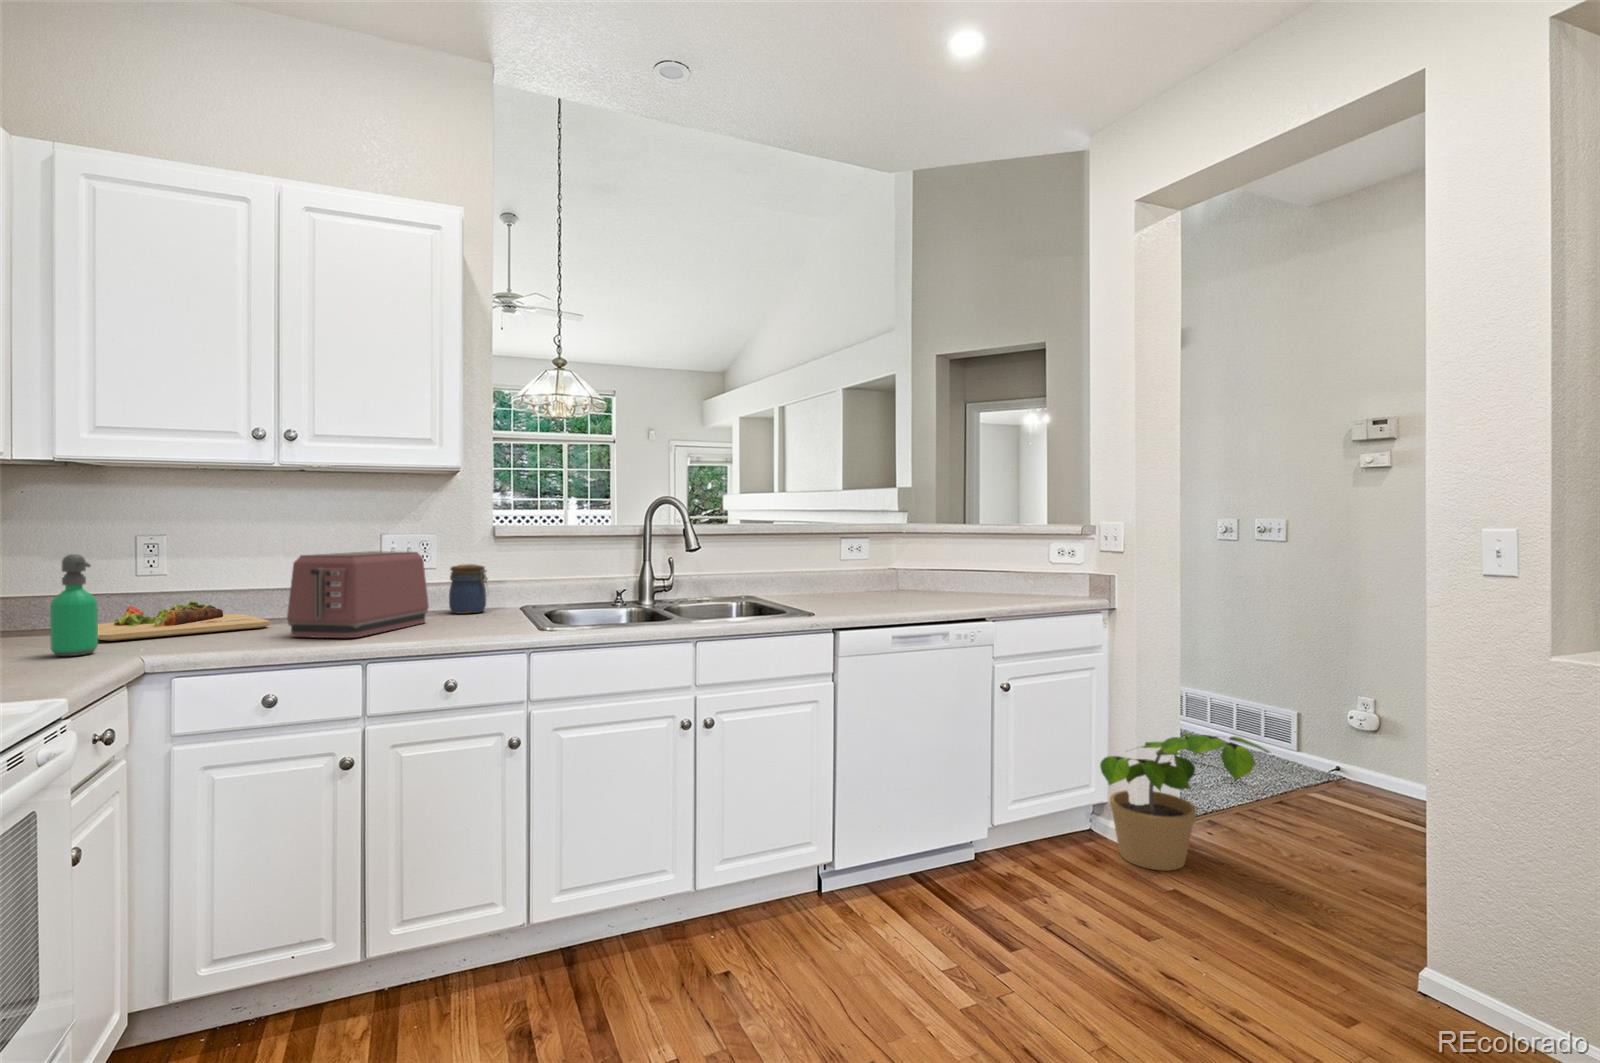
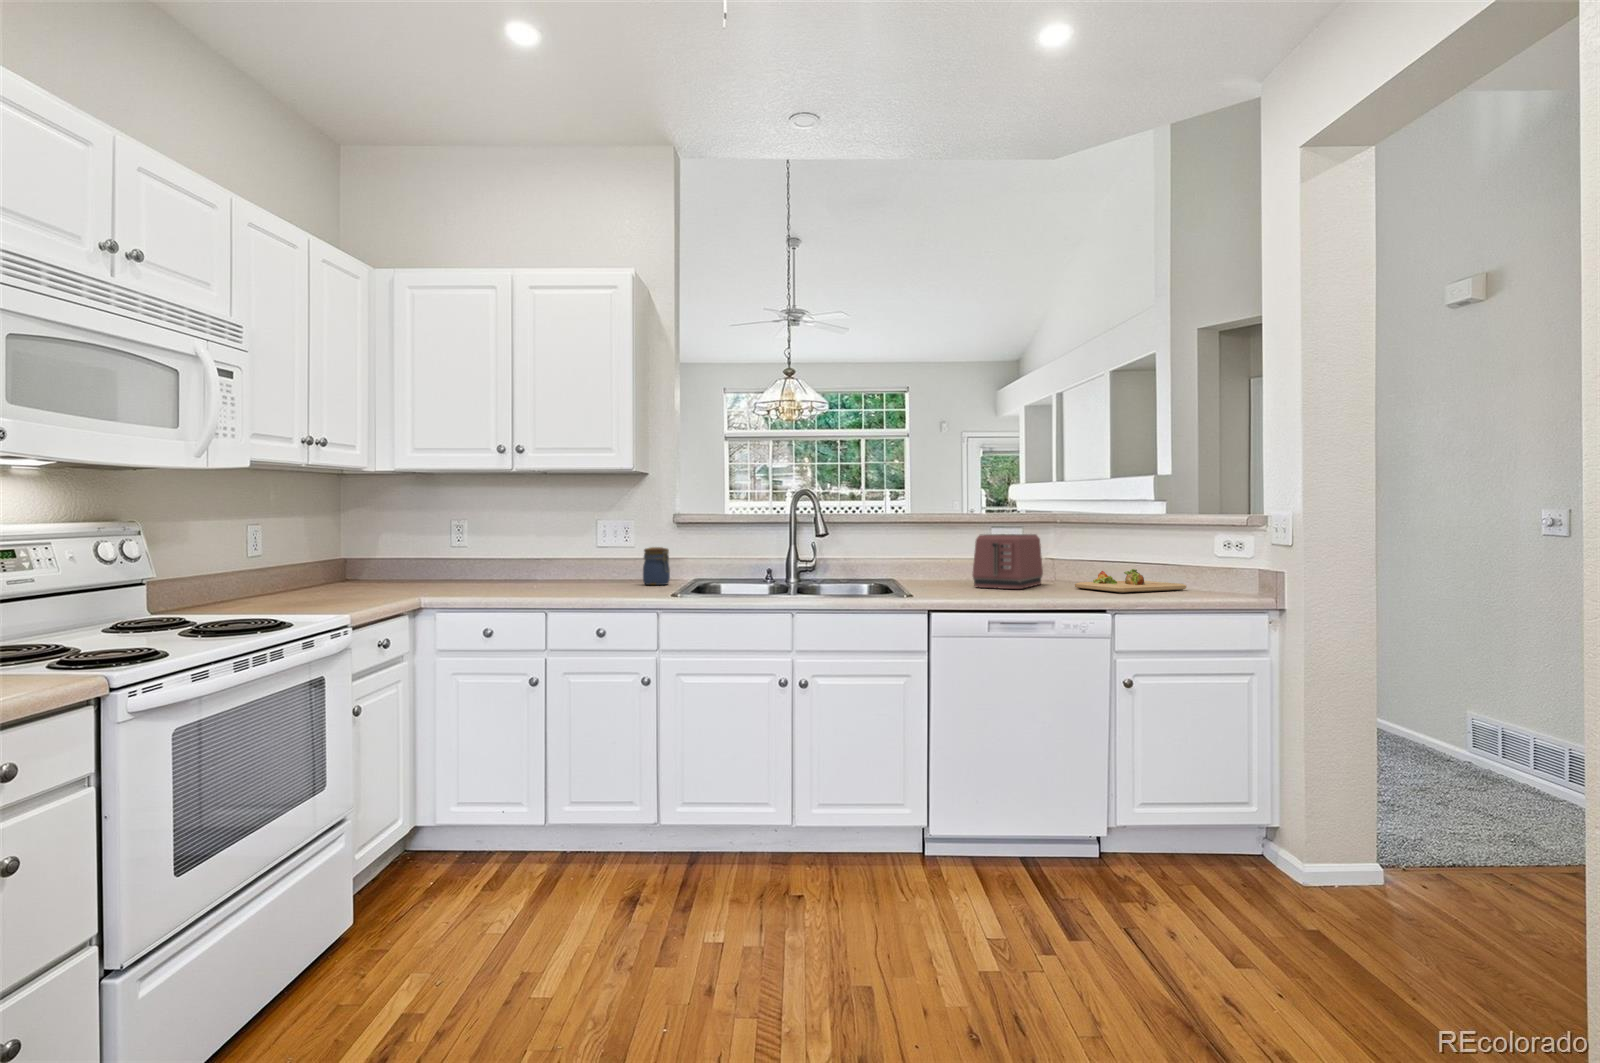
toaster: present [287,551,429,638] -> present [973,534,1043,589]
soap dispenser: present [50,554,98,656] -> none [384,532,409,596]
cutting board: present [98,601,270,641] -> present [1075,569,1186,593]
potted plant: present [1100,733,1270,871] -> none [1234,753,1445,911]

